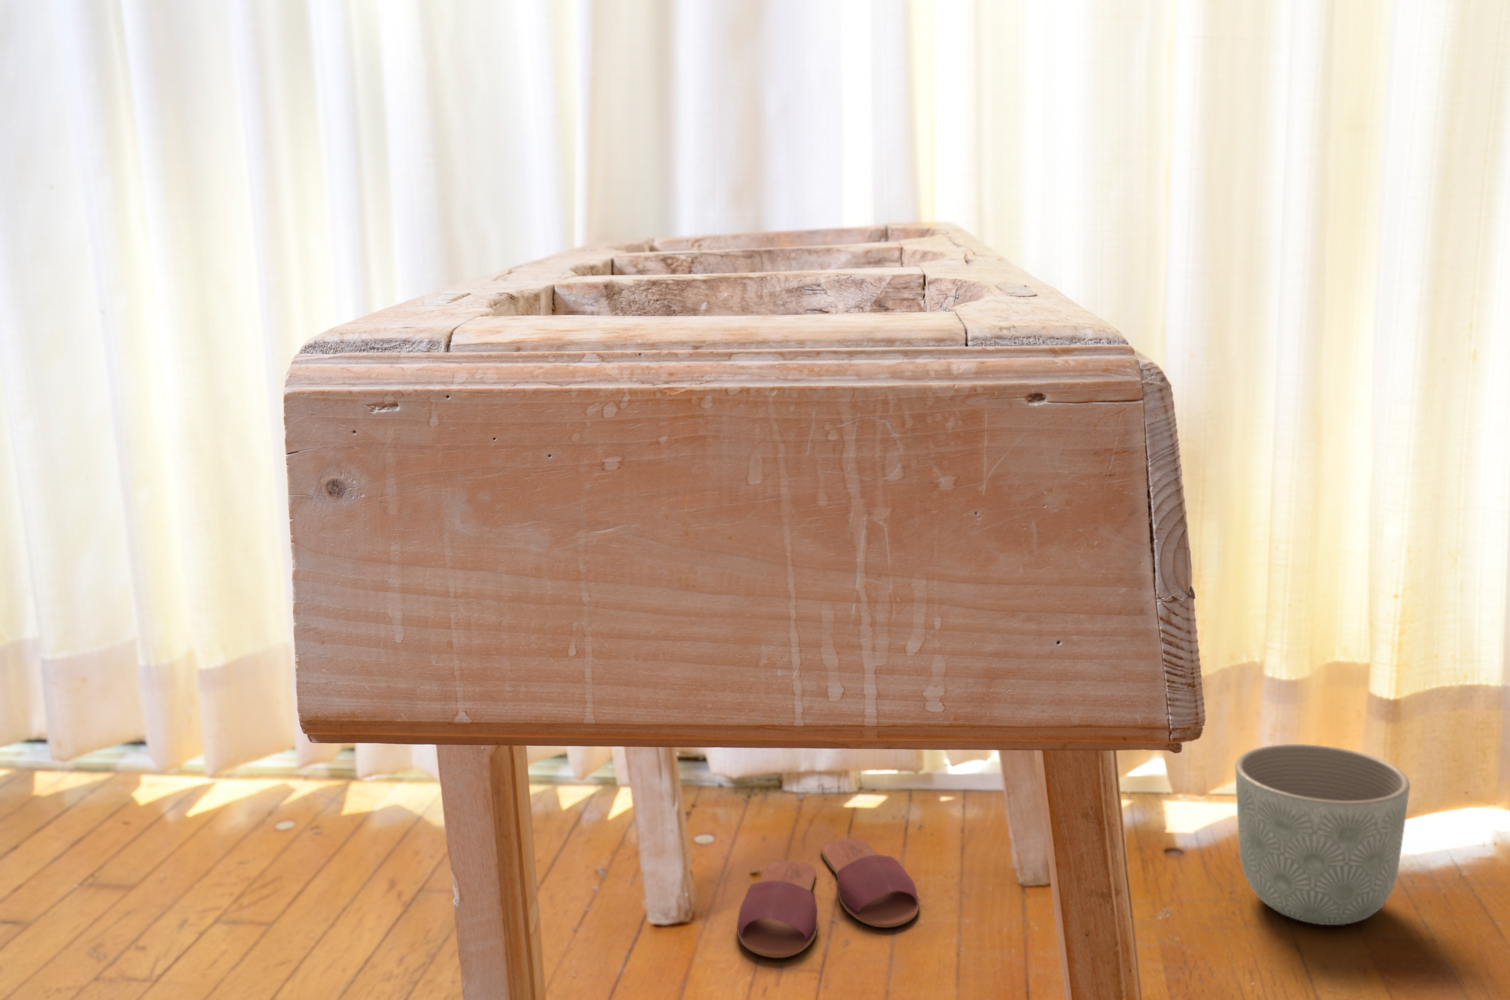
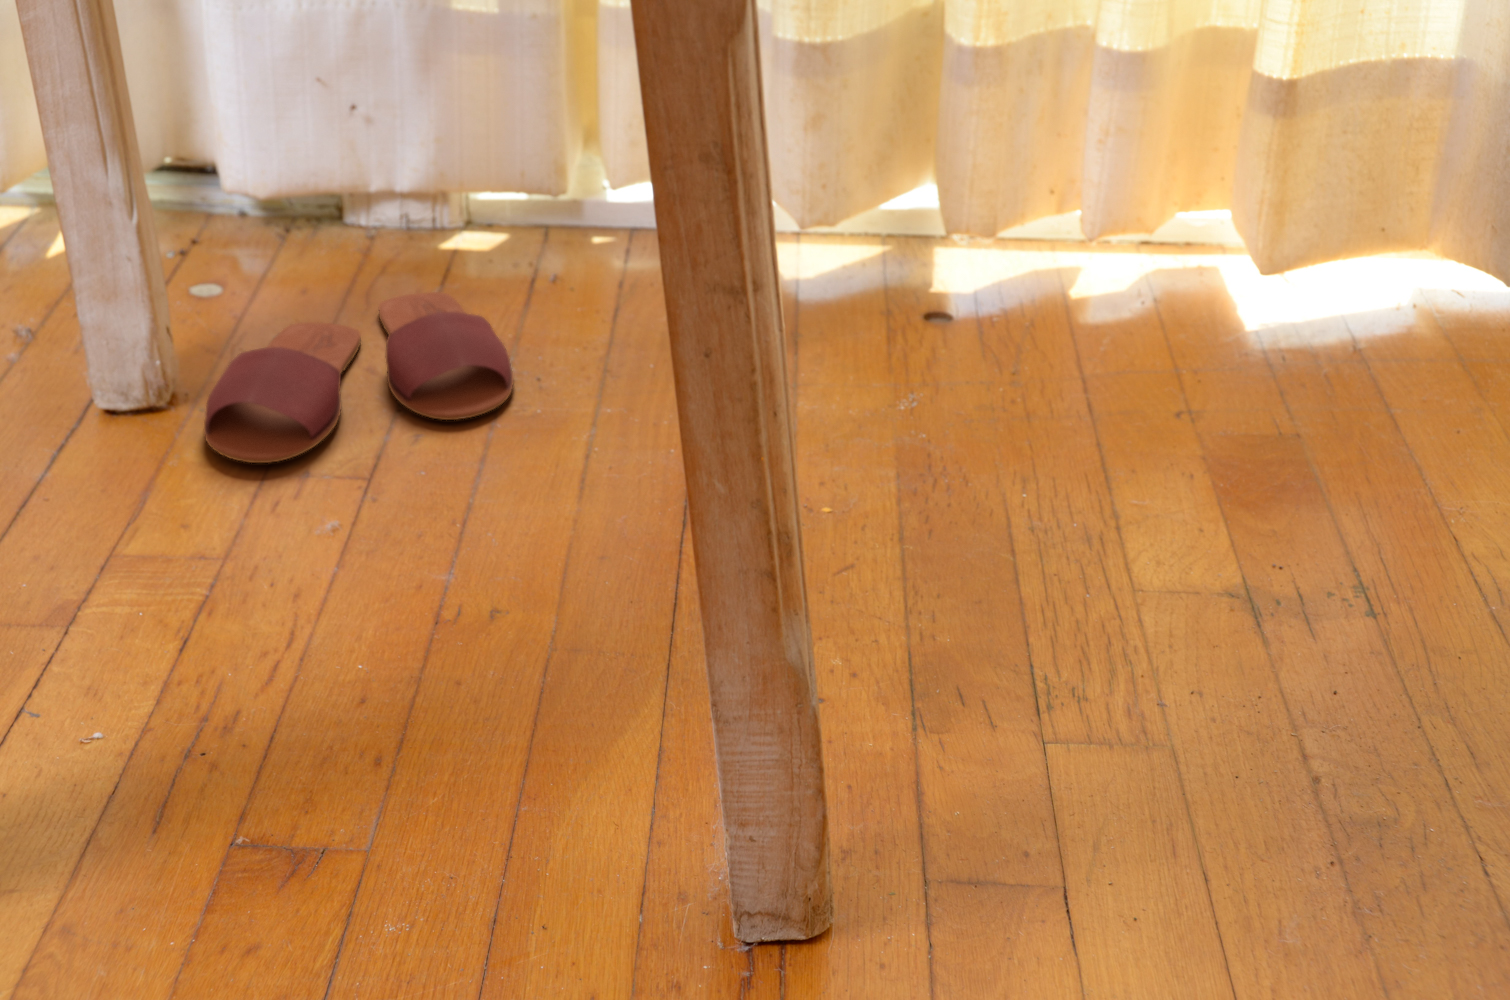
planter: present [1235,744,1410,925] -> none [1017,146,1279,418]

